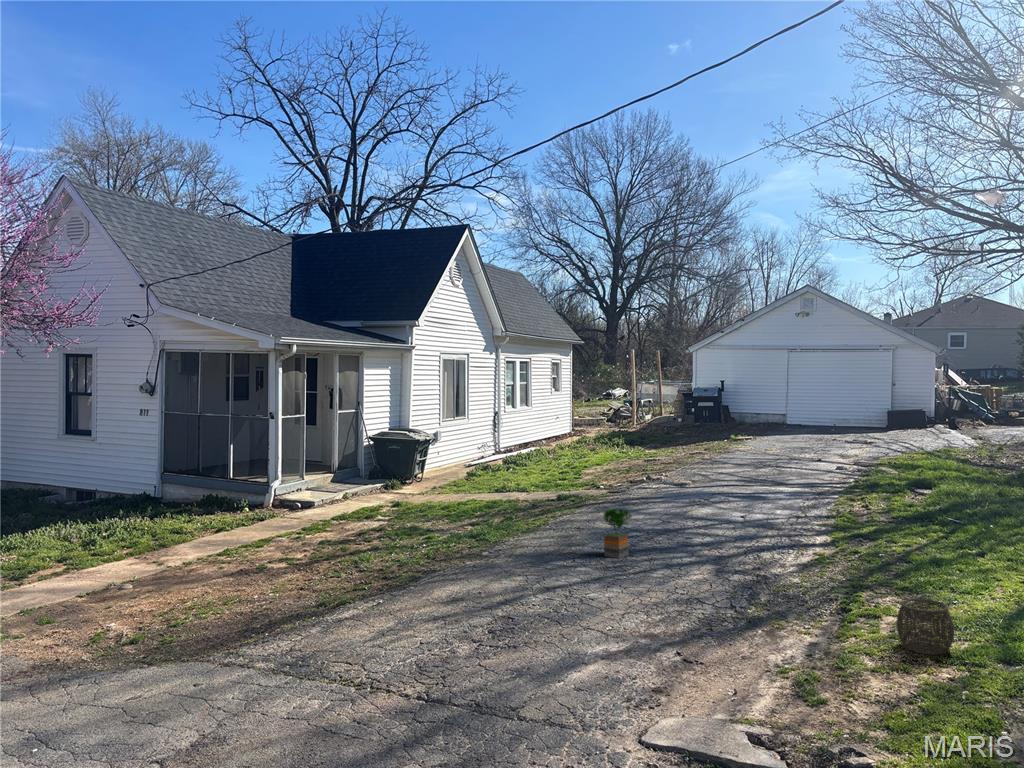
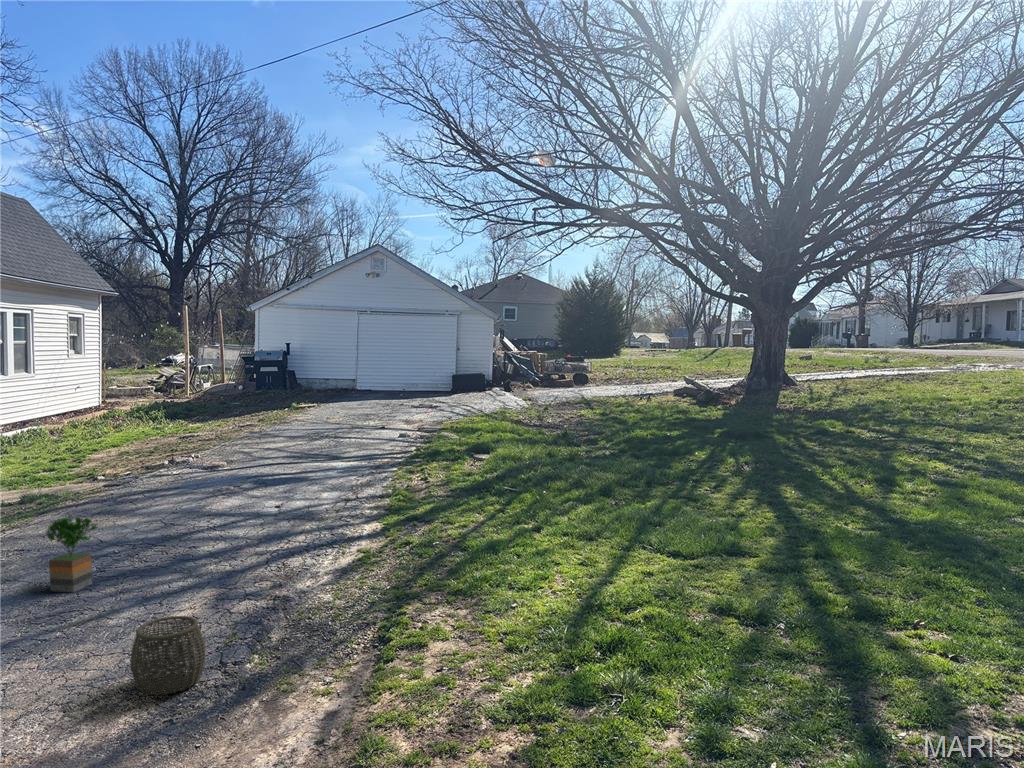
woven basket: present [896,599,955,655] -> present [130,616,206,696]

